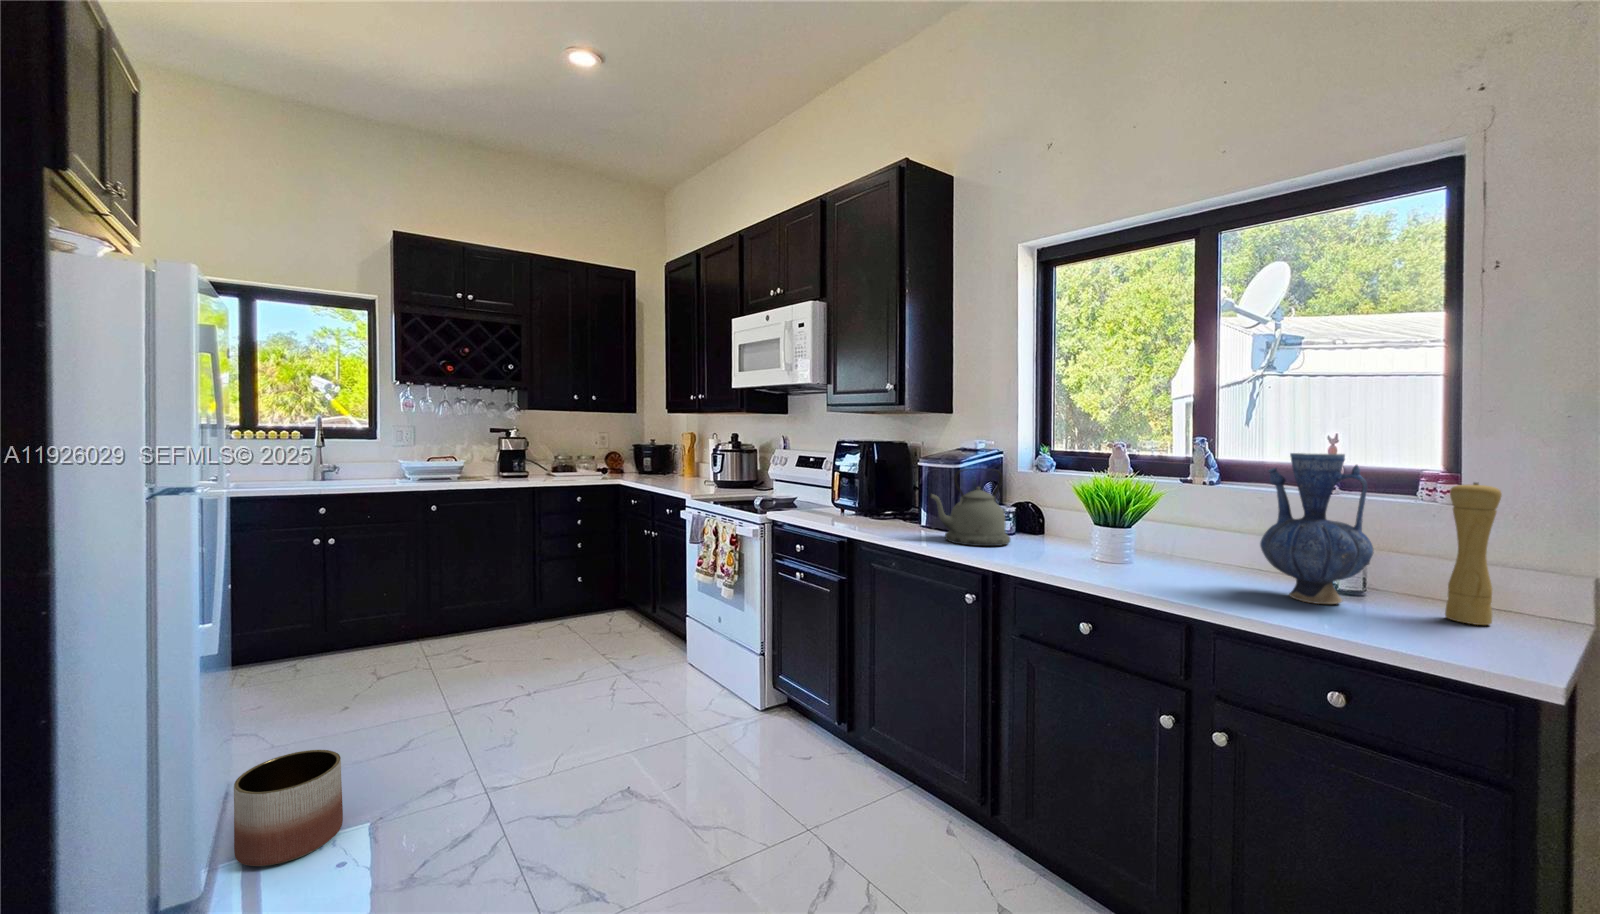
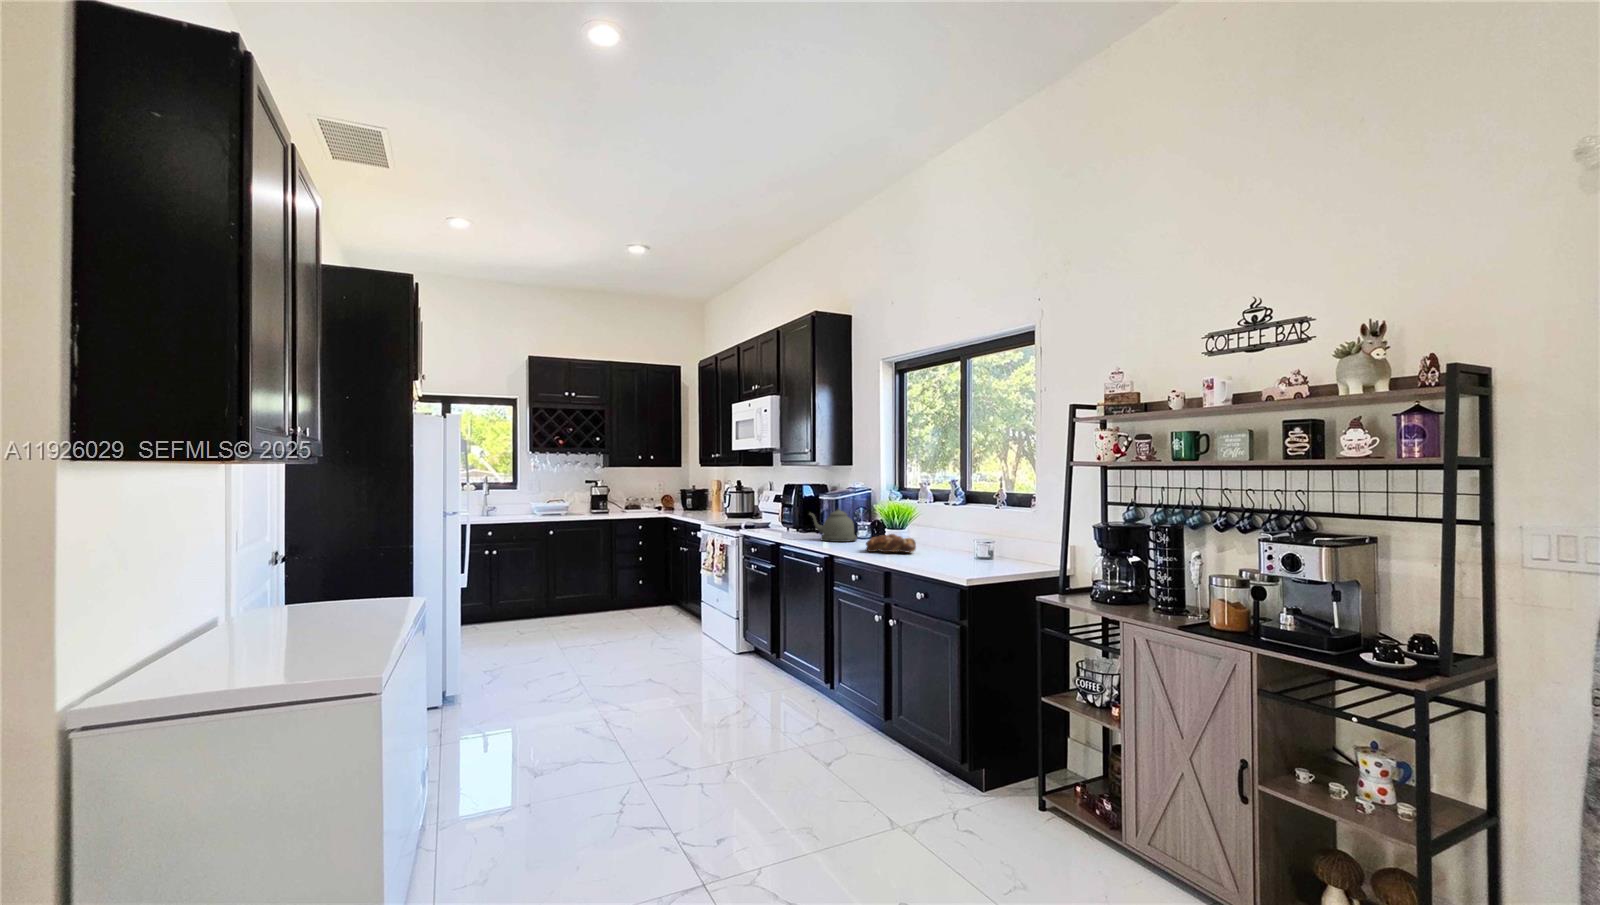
vase: present [1260,453,1373,604] -> none [934,484,980,560]
pepper mill: present [1445,483,1502,625] -> none [1001,497,1021,566]
bread loaf: none [1089,542,1199,581] -> present [866,534,916,553]
planter: present [234,750,343,866] -> none [448,650,497,701]

